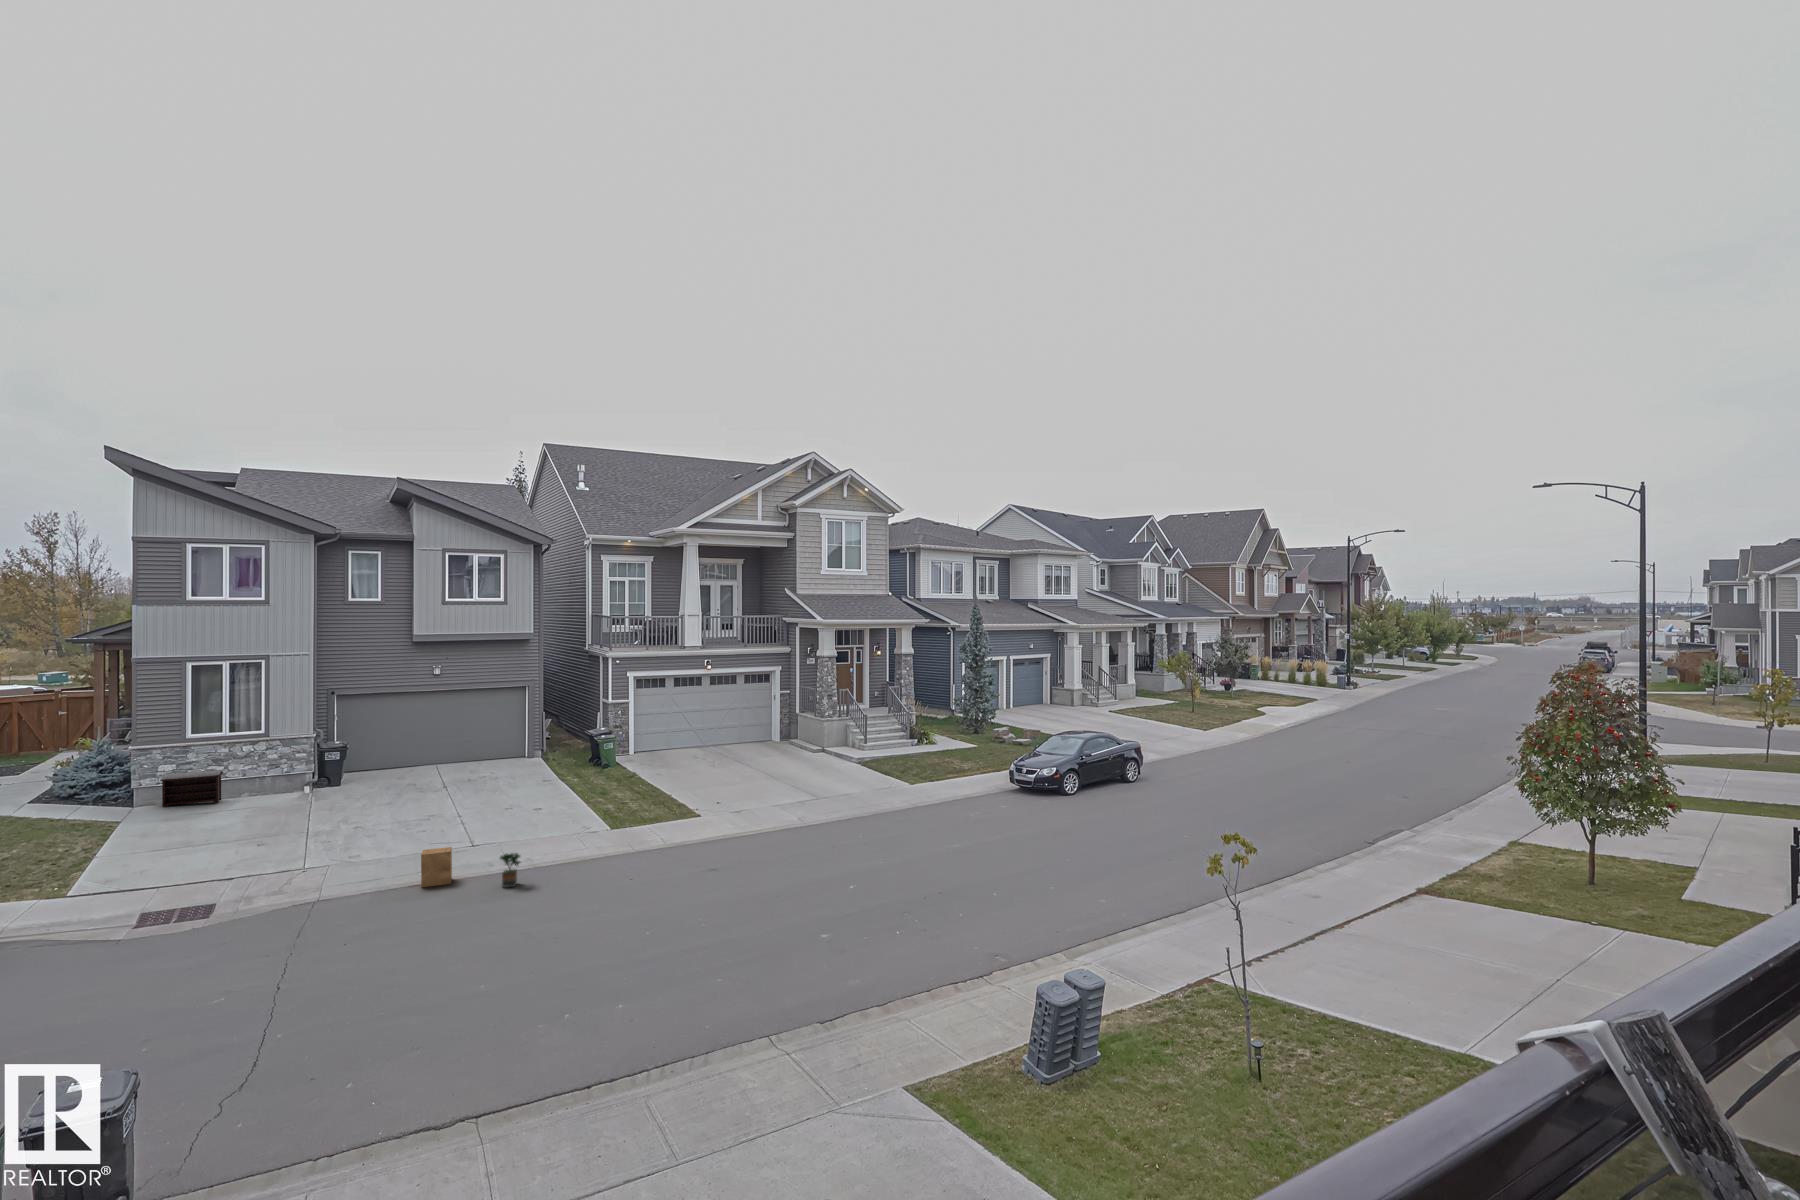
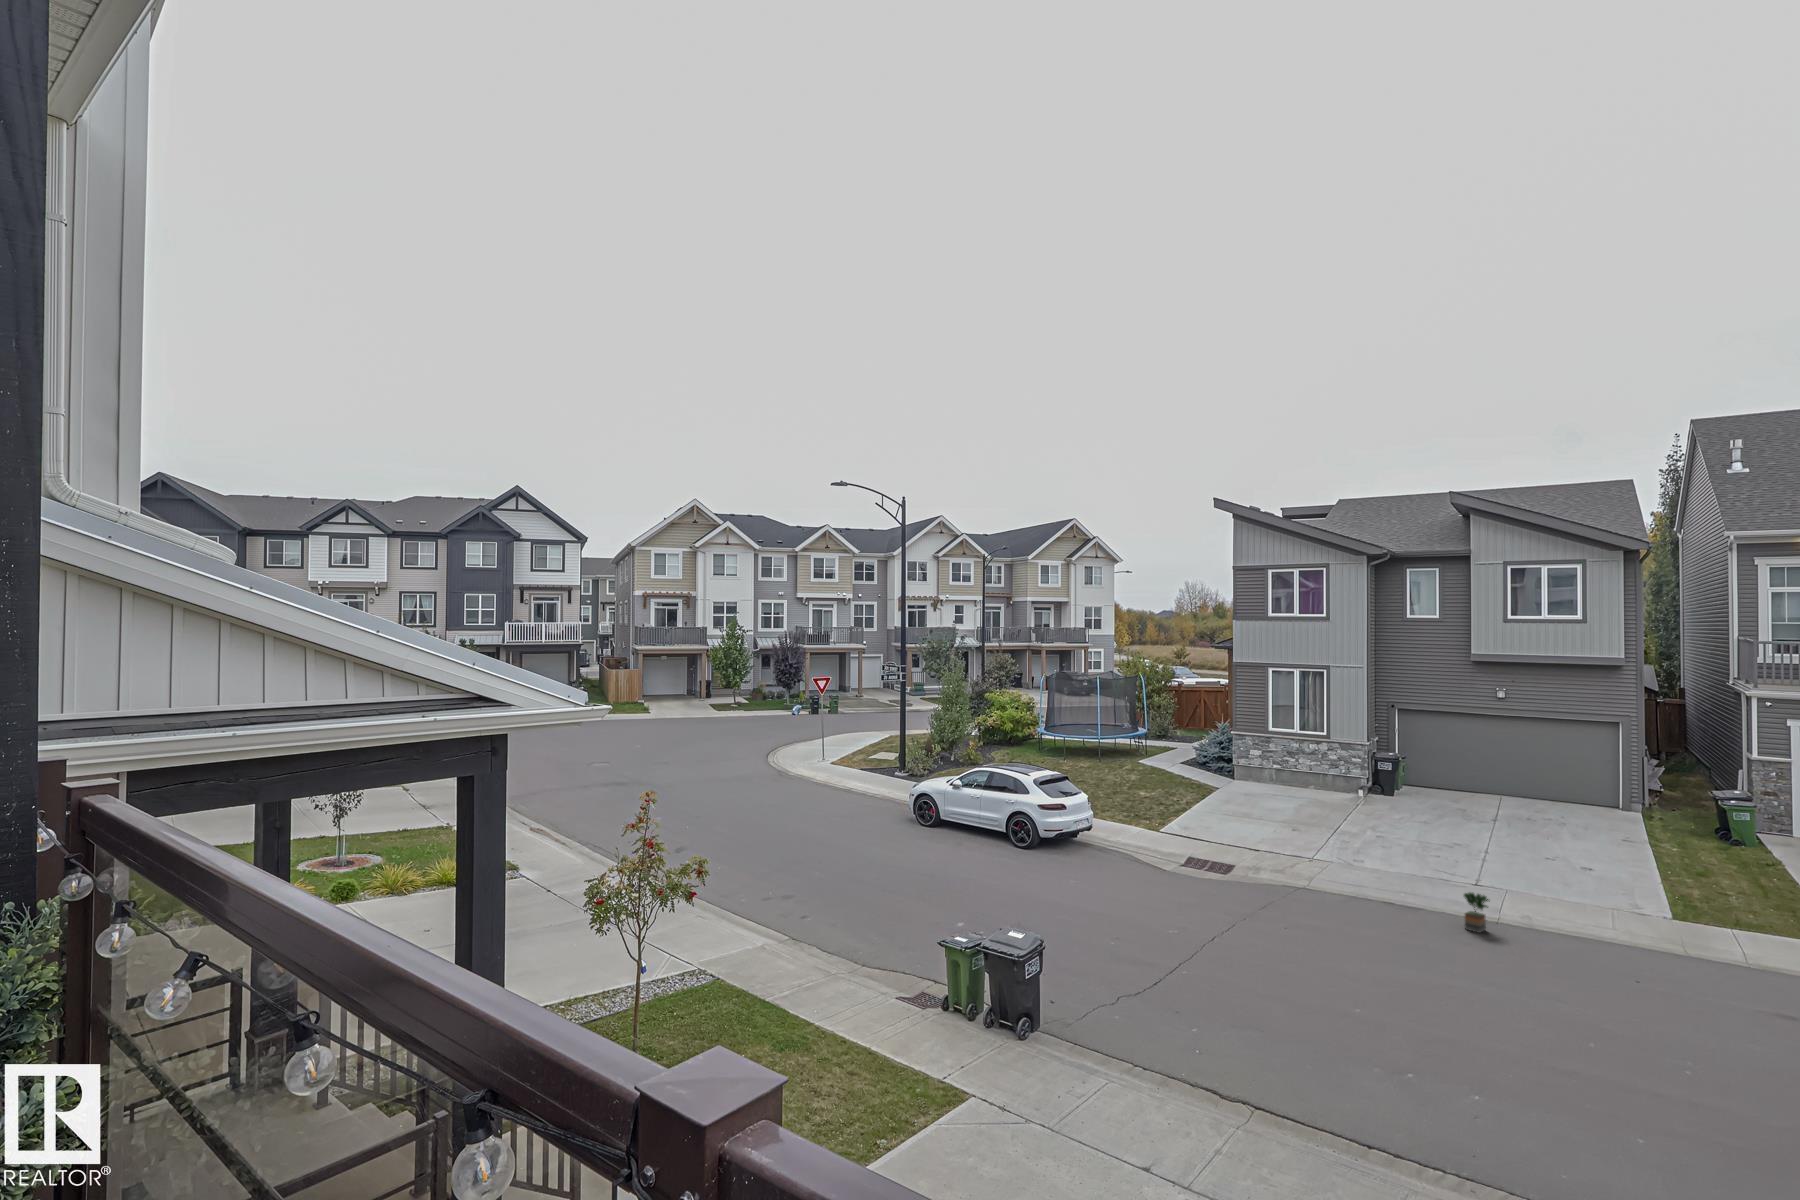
bench: present [160,770,223,807] -> none [1250,758,1295,789]
cardboard box: present [421,847,452,887] -> none [1386,865,1422,908]

